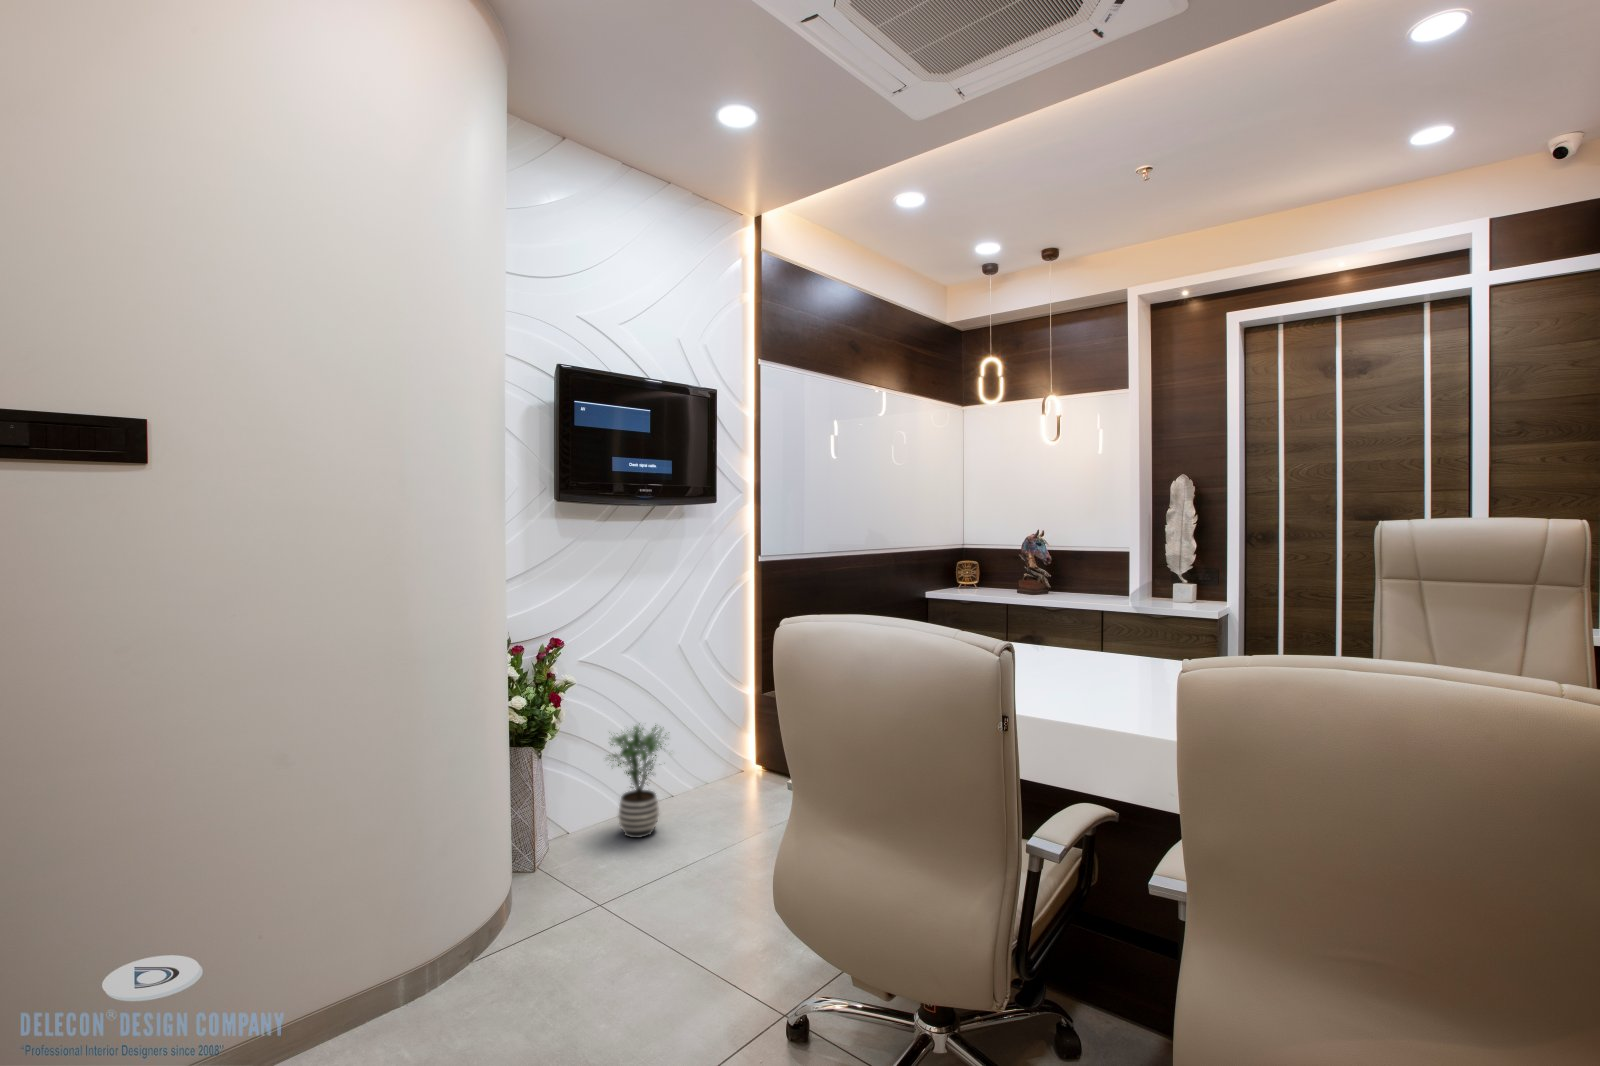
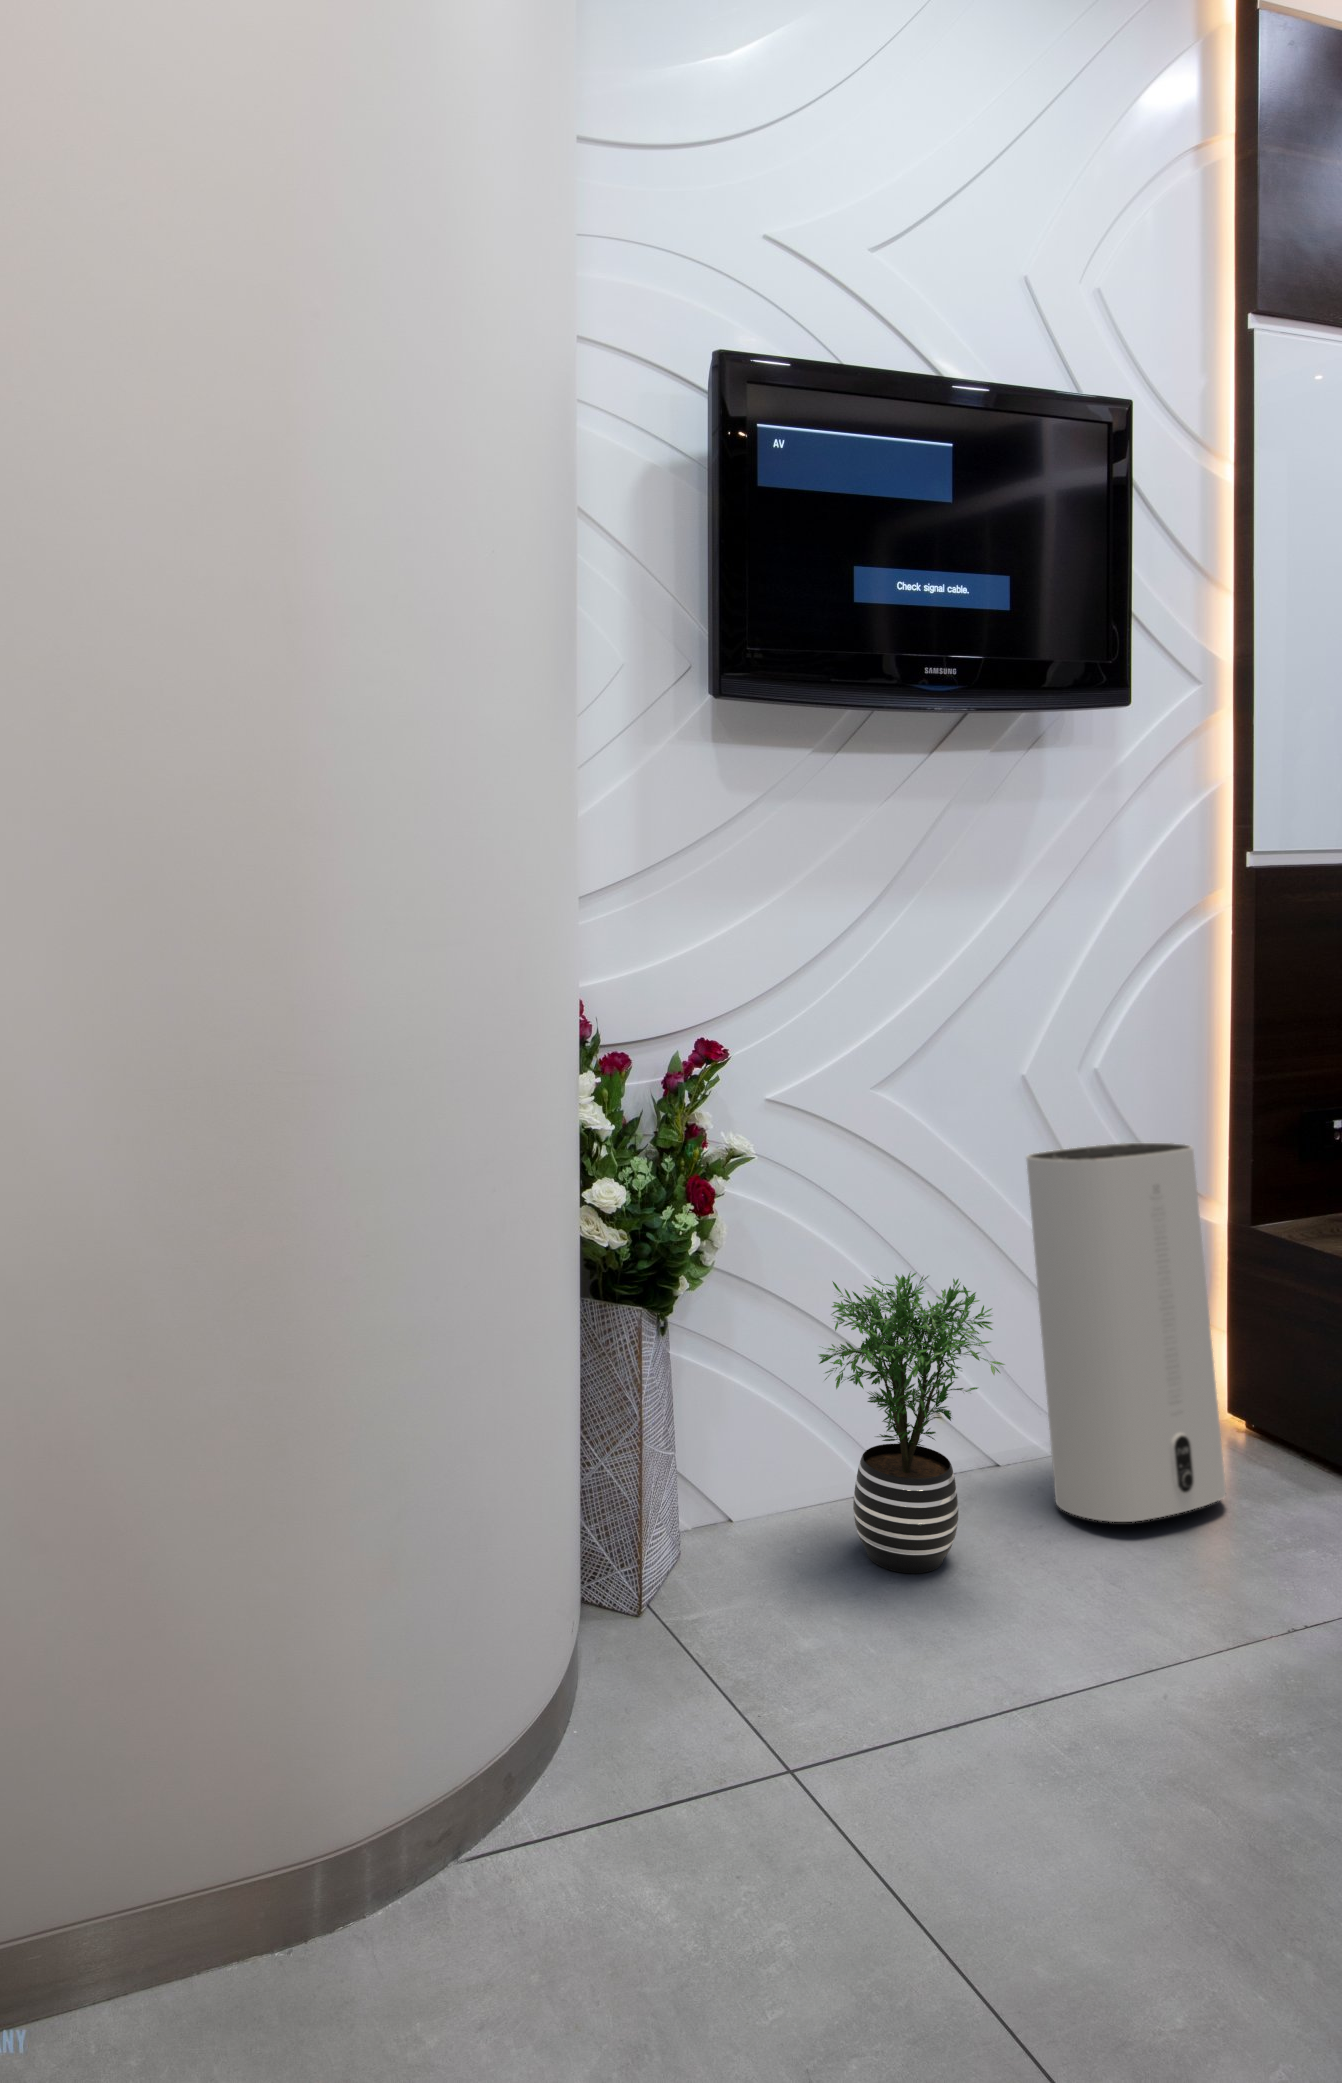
air purifier: none [682,666,755,808] -> present [1026,1143,1226,1522]

